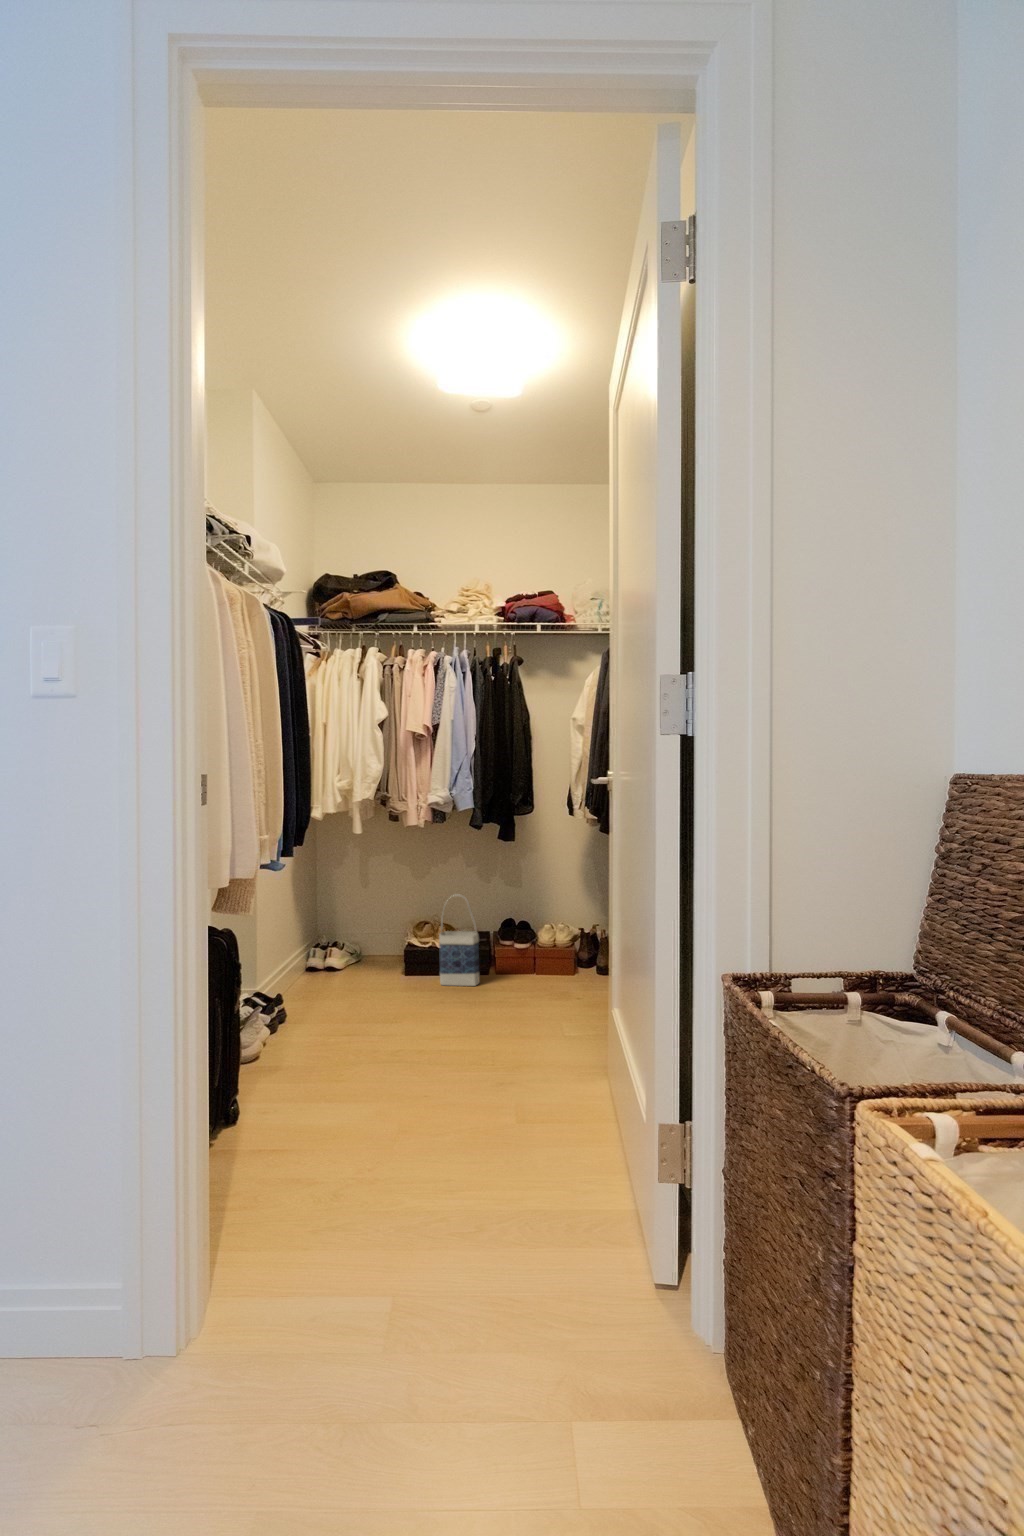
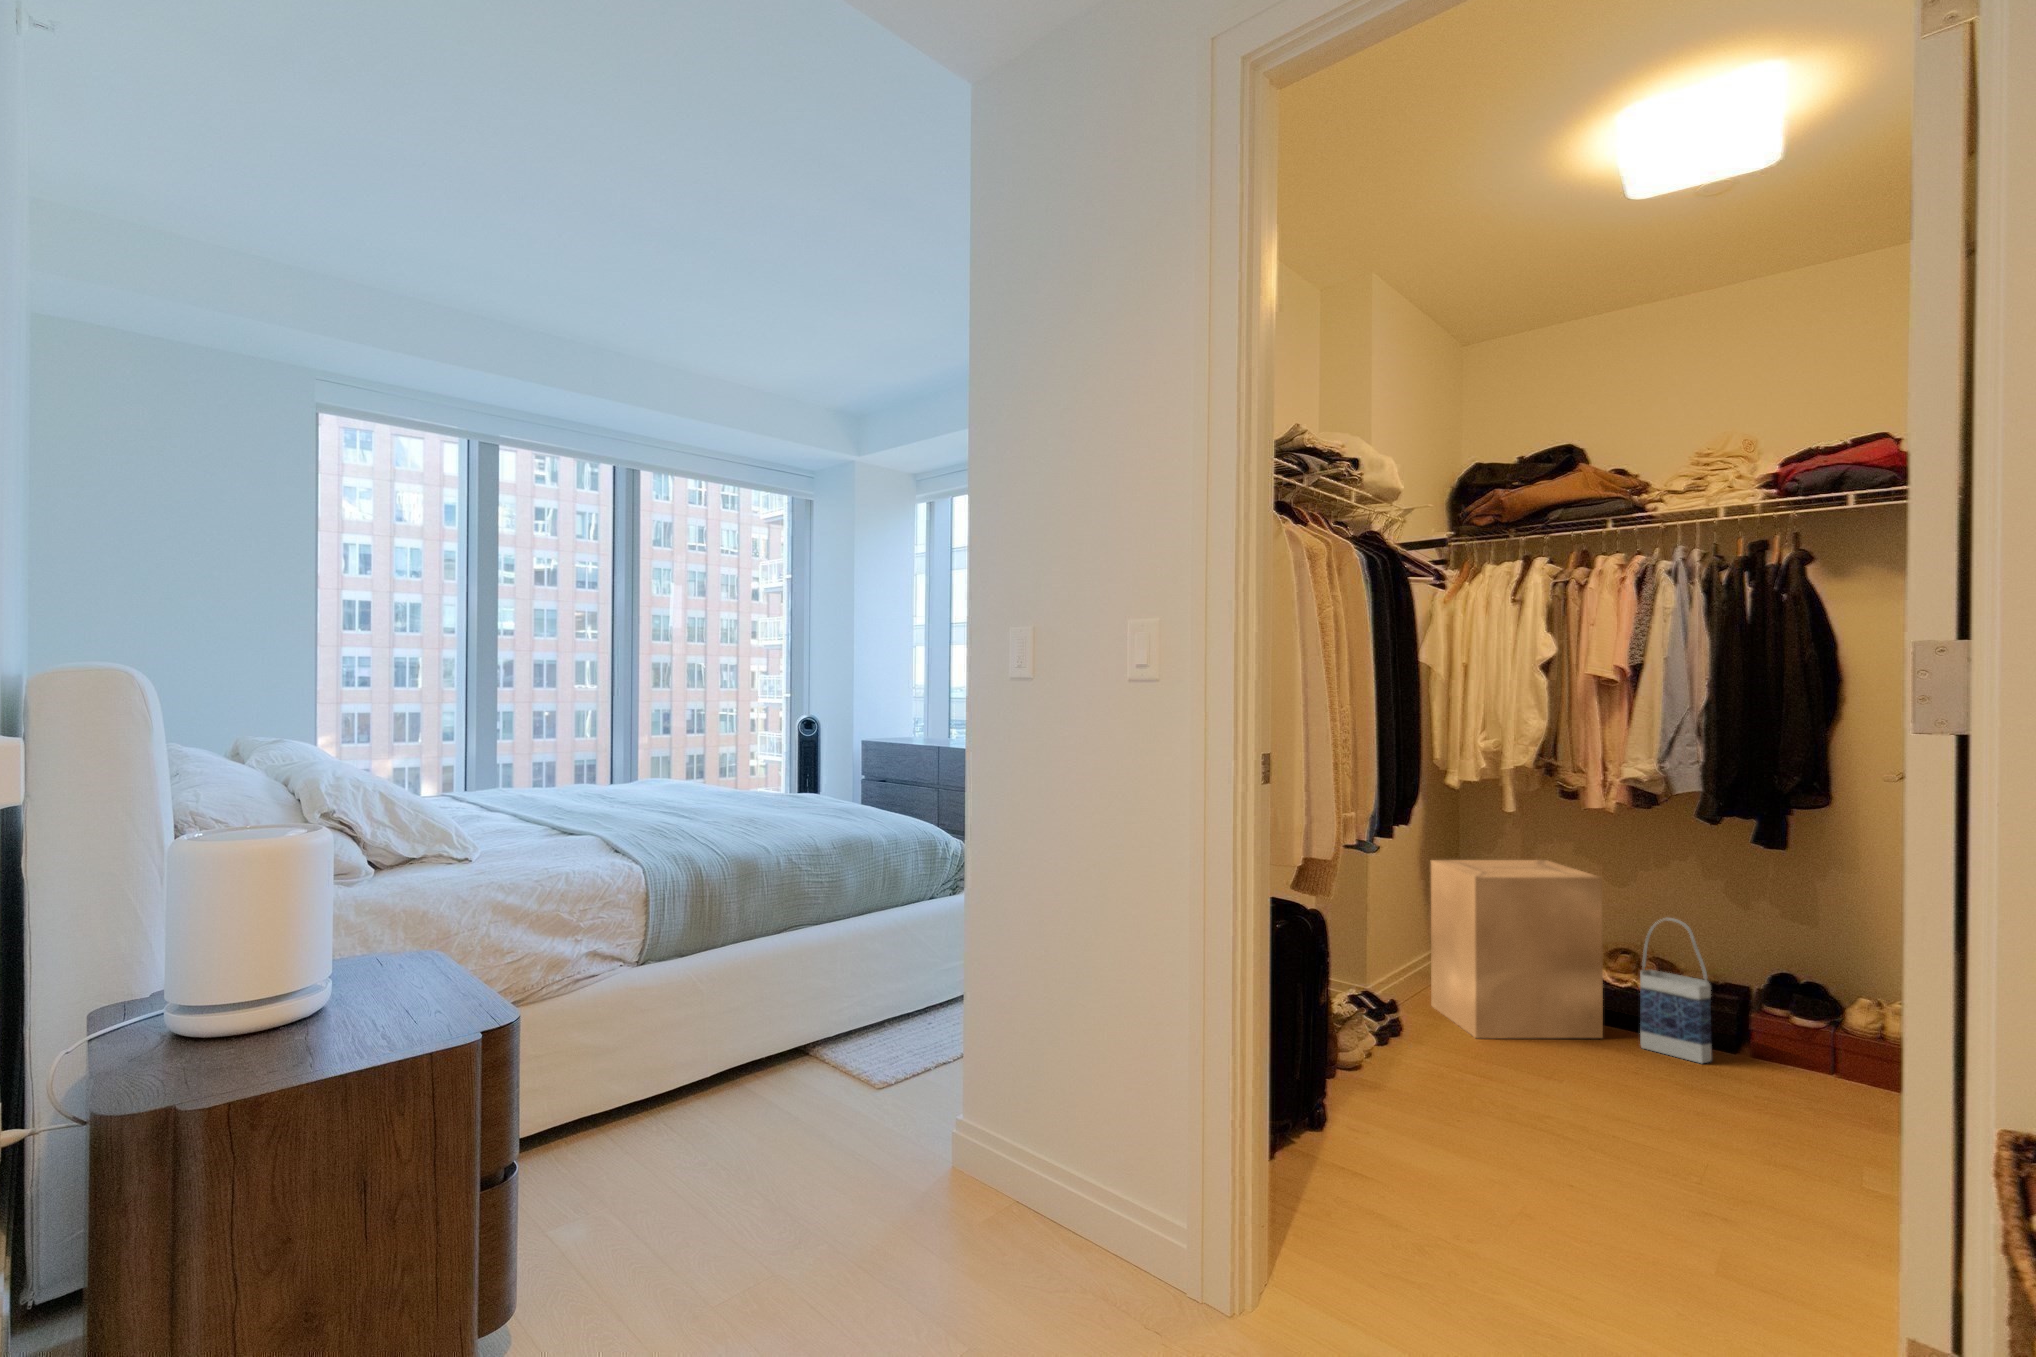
cardboard box: none [302,867,419,1007] -> present [1431,860,1603,1039]

